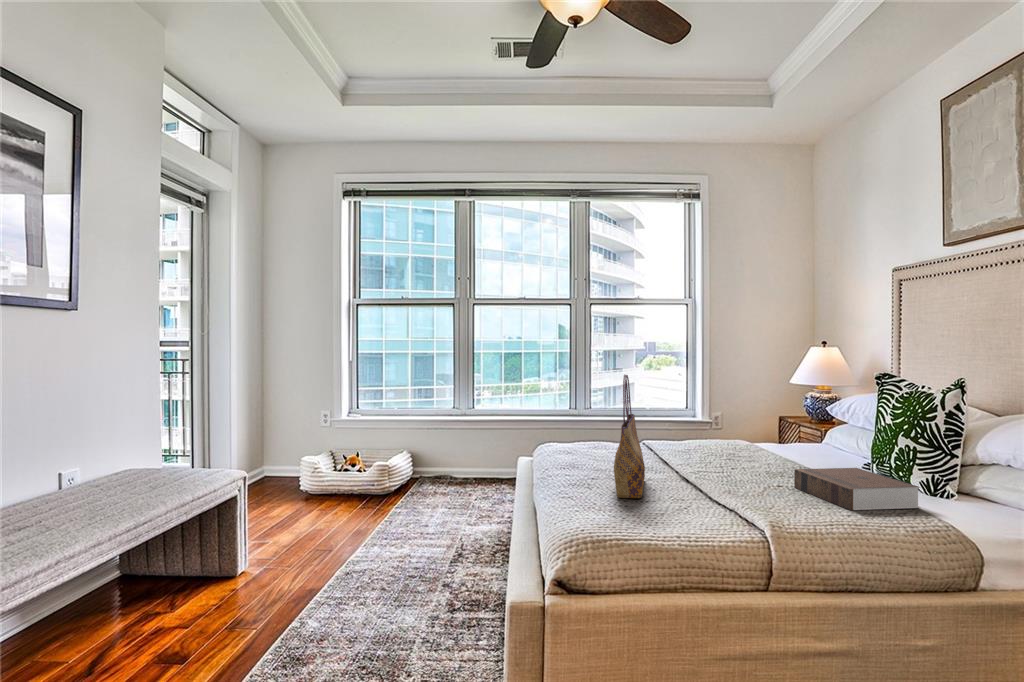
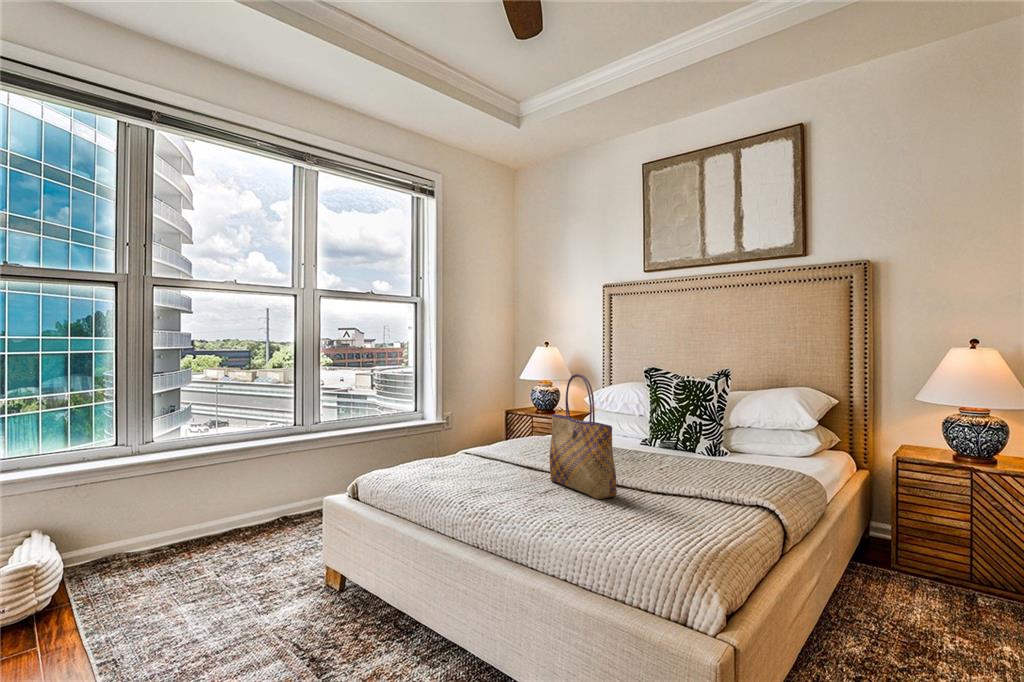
book: present [794,468,920,510] -> none [662,443,747,475]

